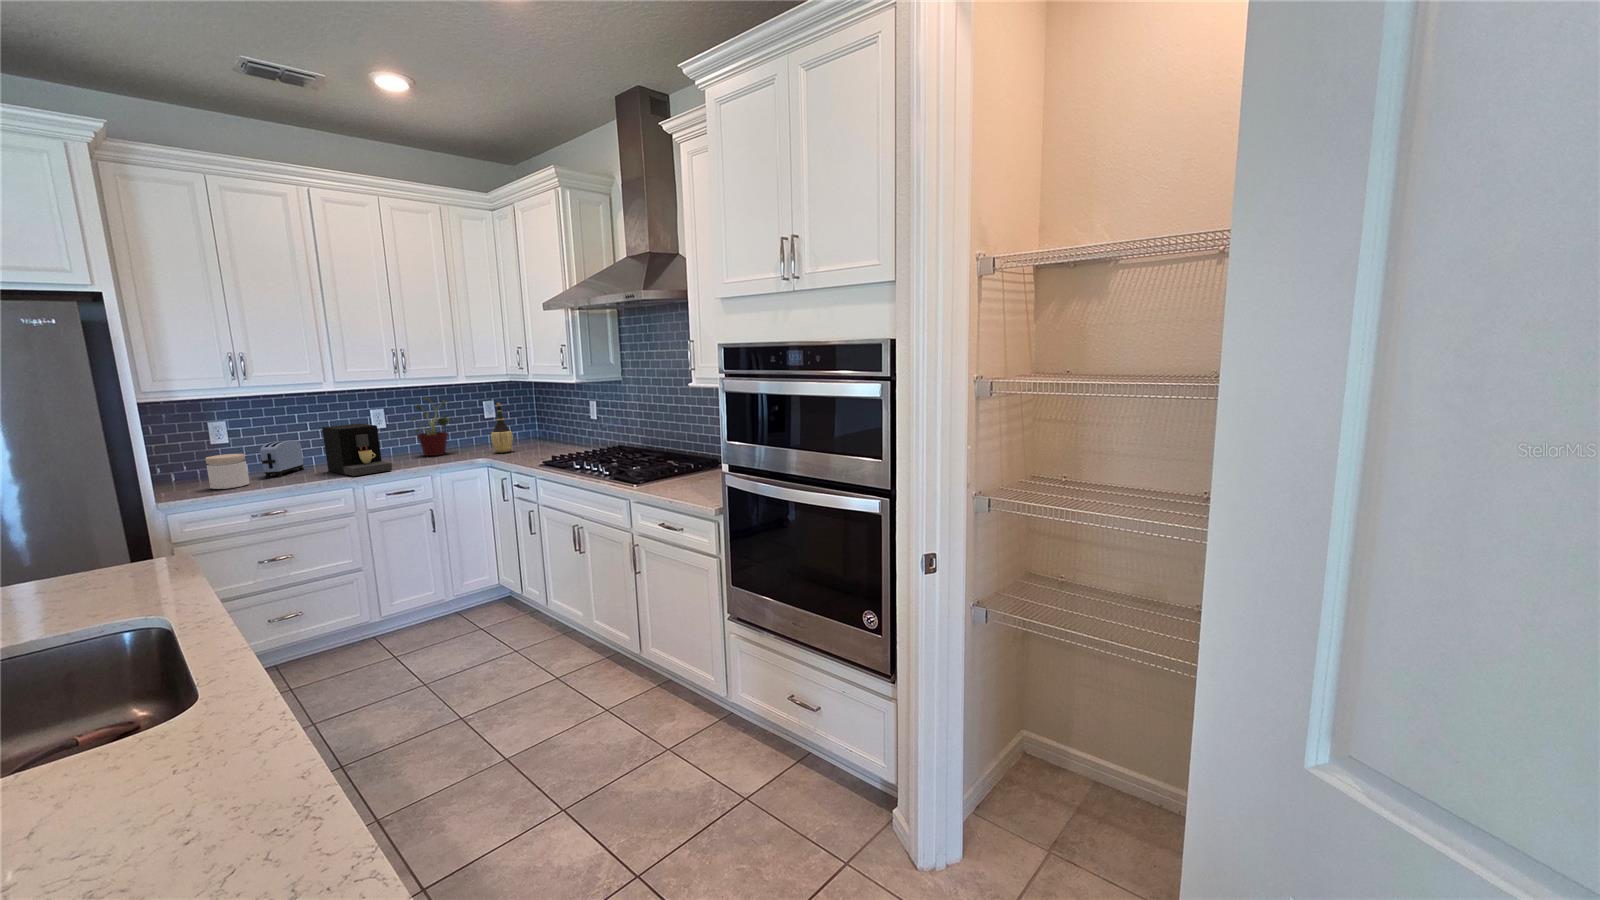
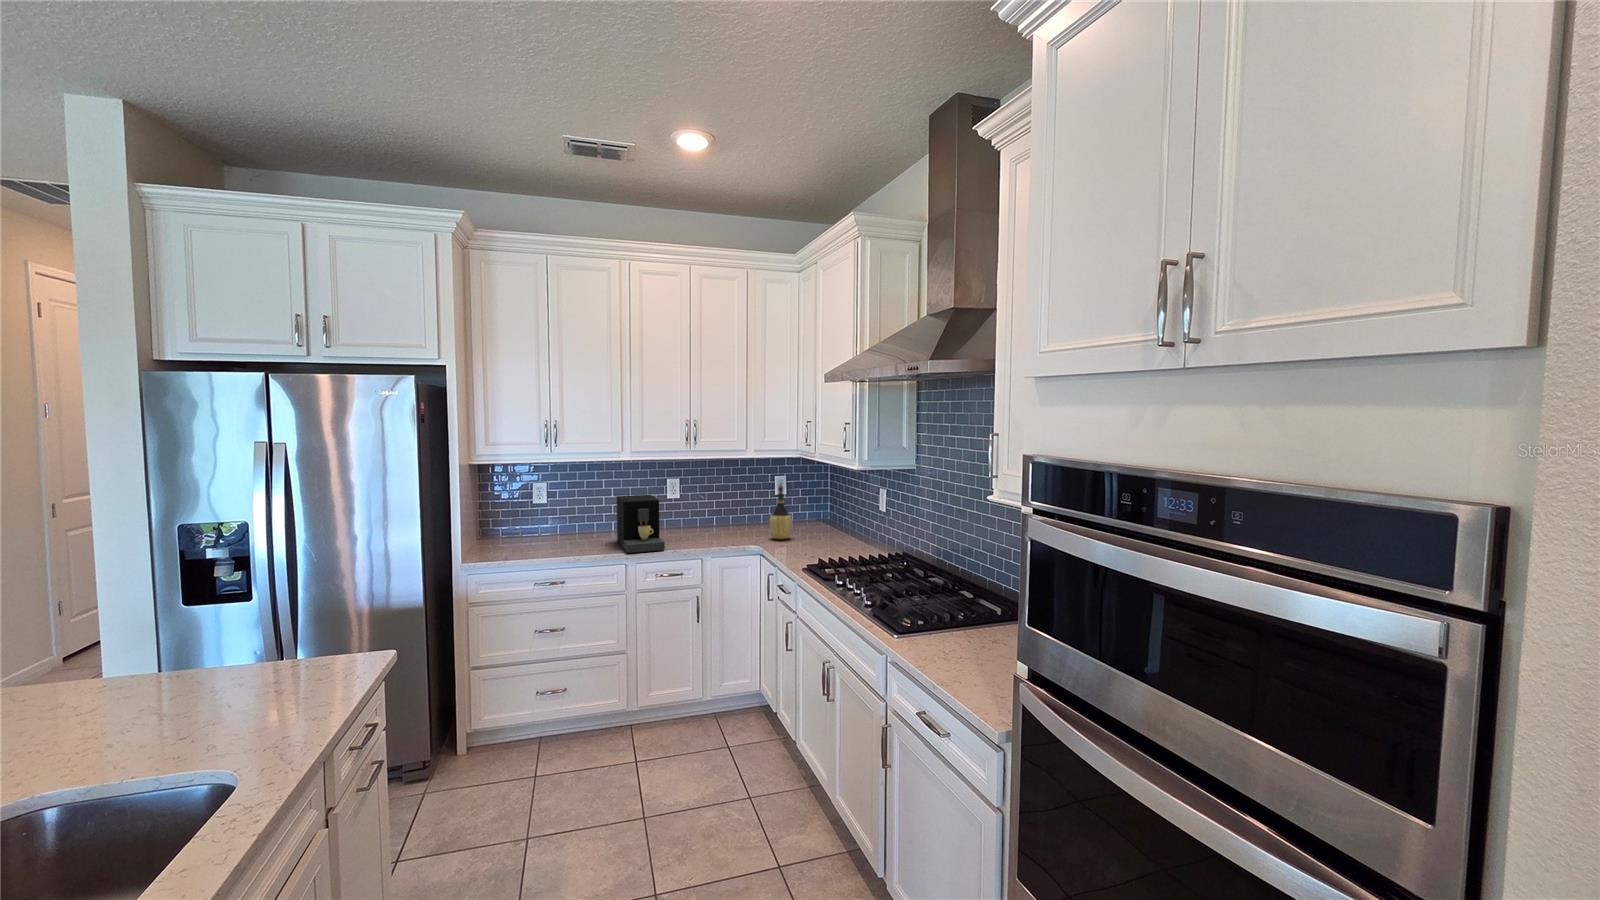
potted plant: present [412,397,450,456] -> none [697,470,740,534]
toaster: present [260,440,304,477] -> none [565,505,604,542]
jar: present [205,454,249,489] -> none [518,517,549,551]

